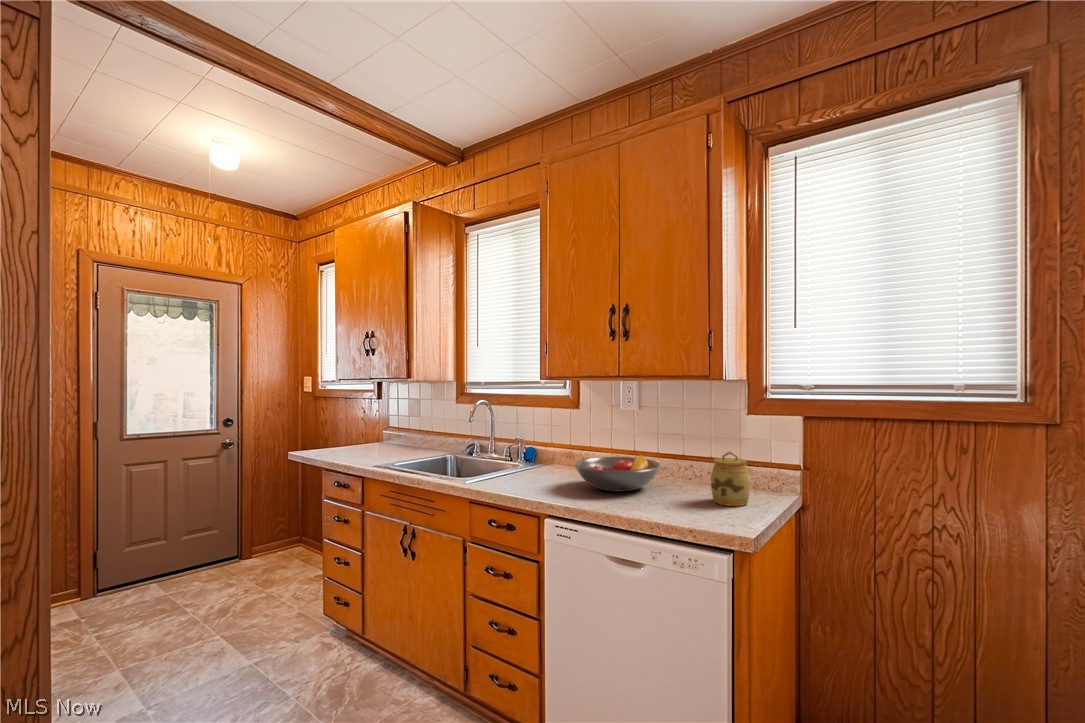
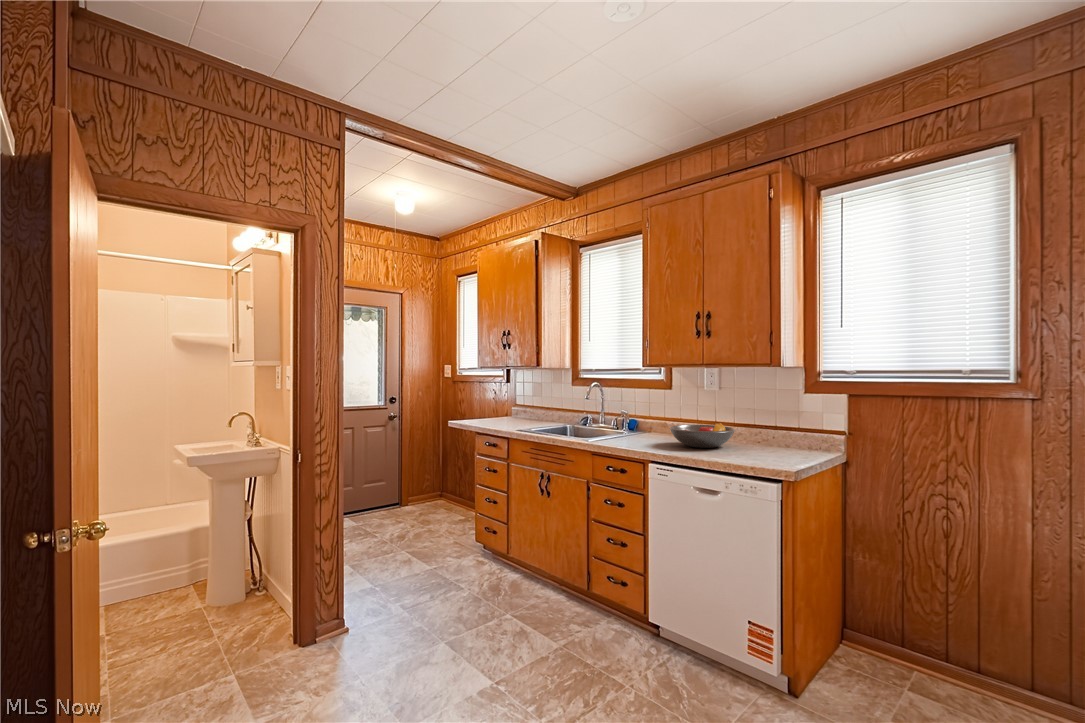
jar: present [711,452,750,506] -> none [771,418,802,457]

